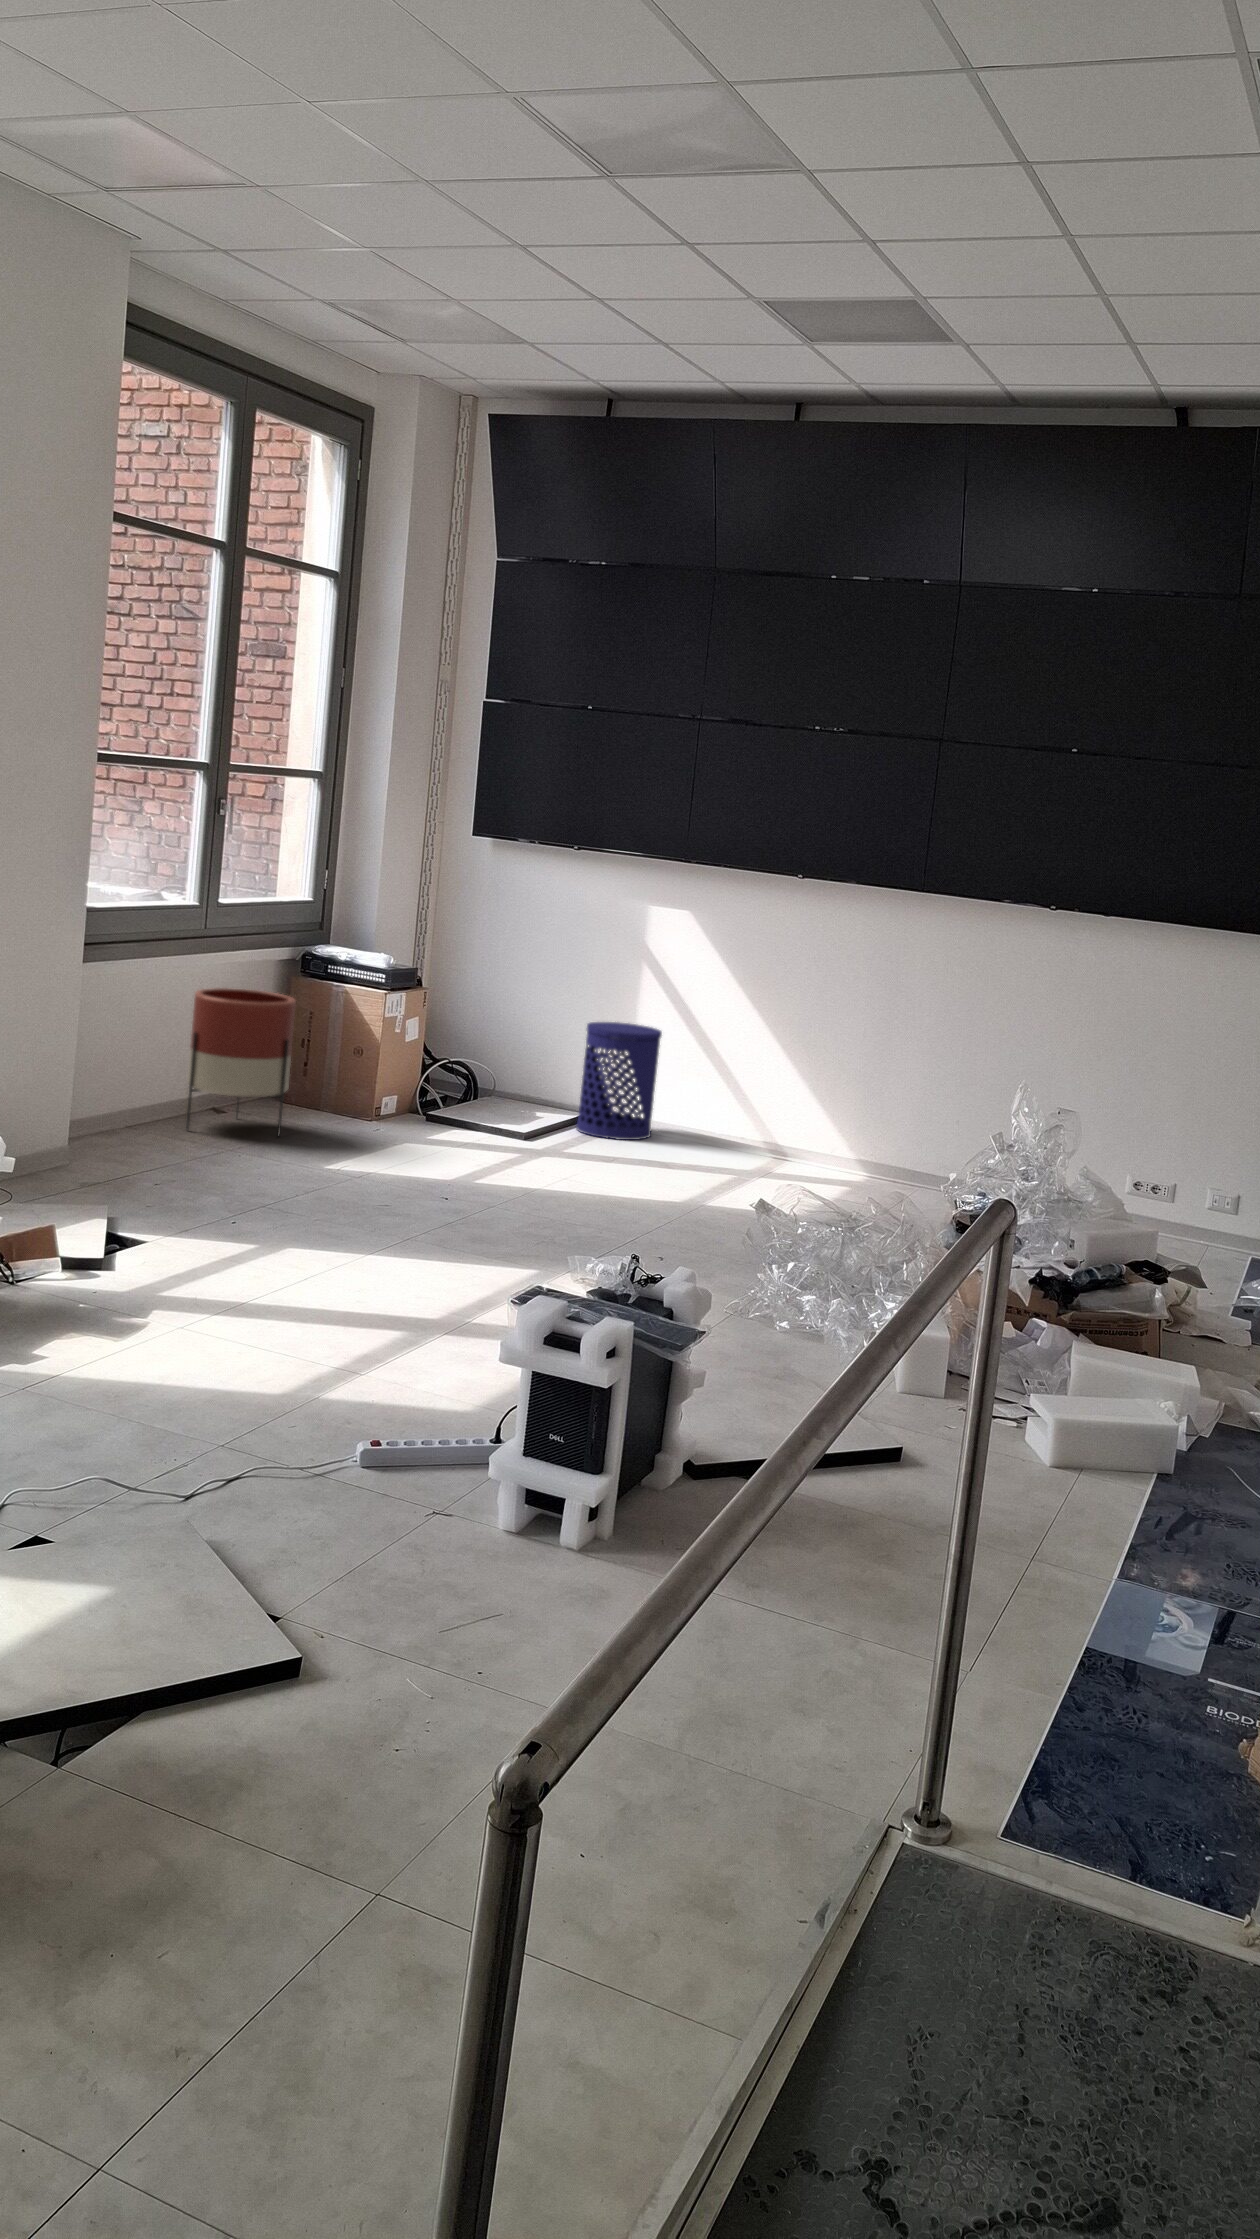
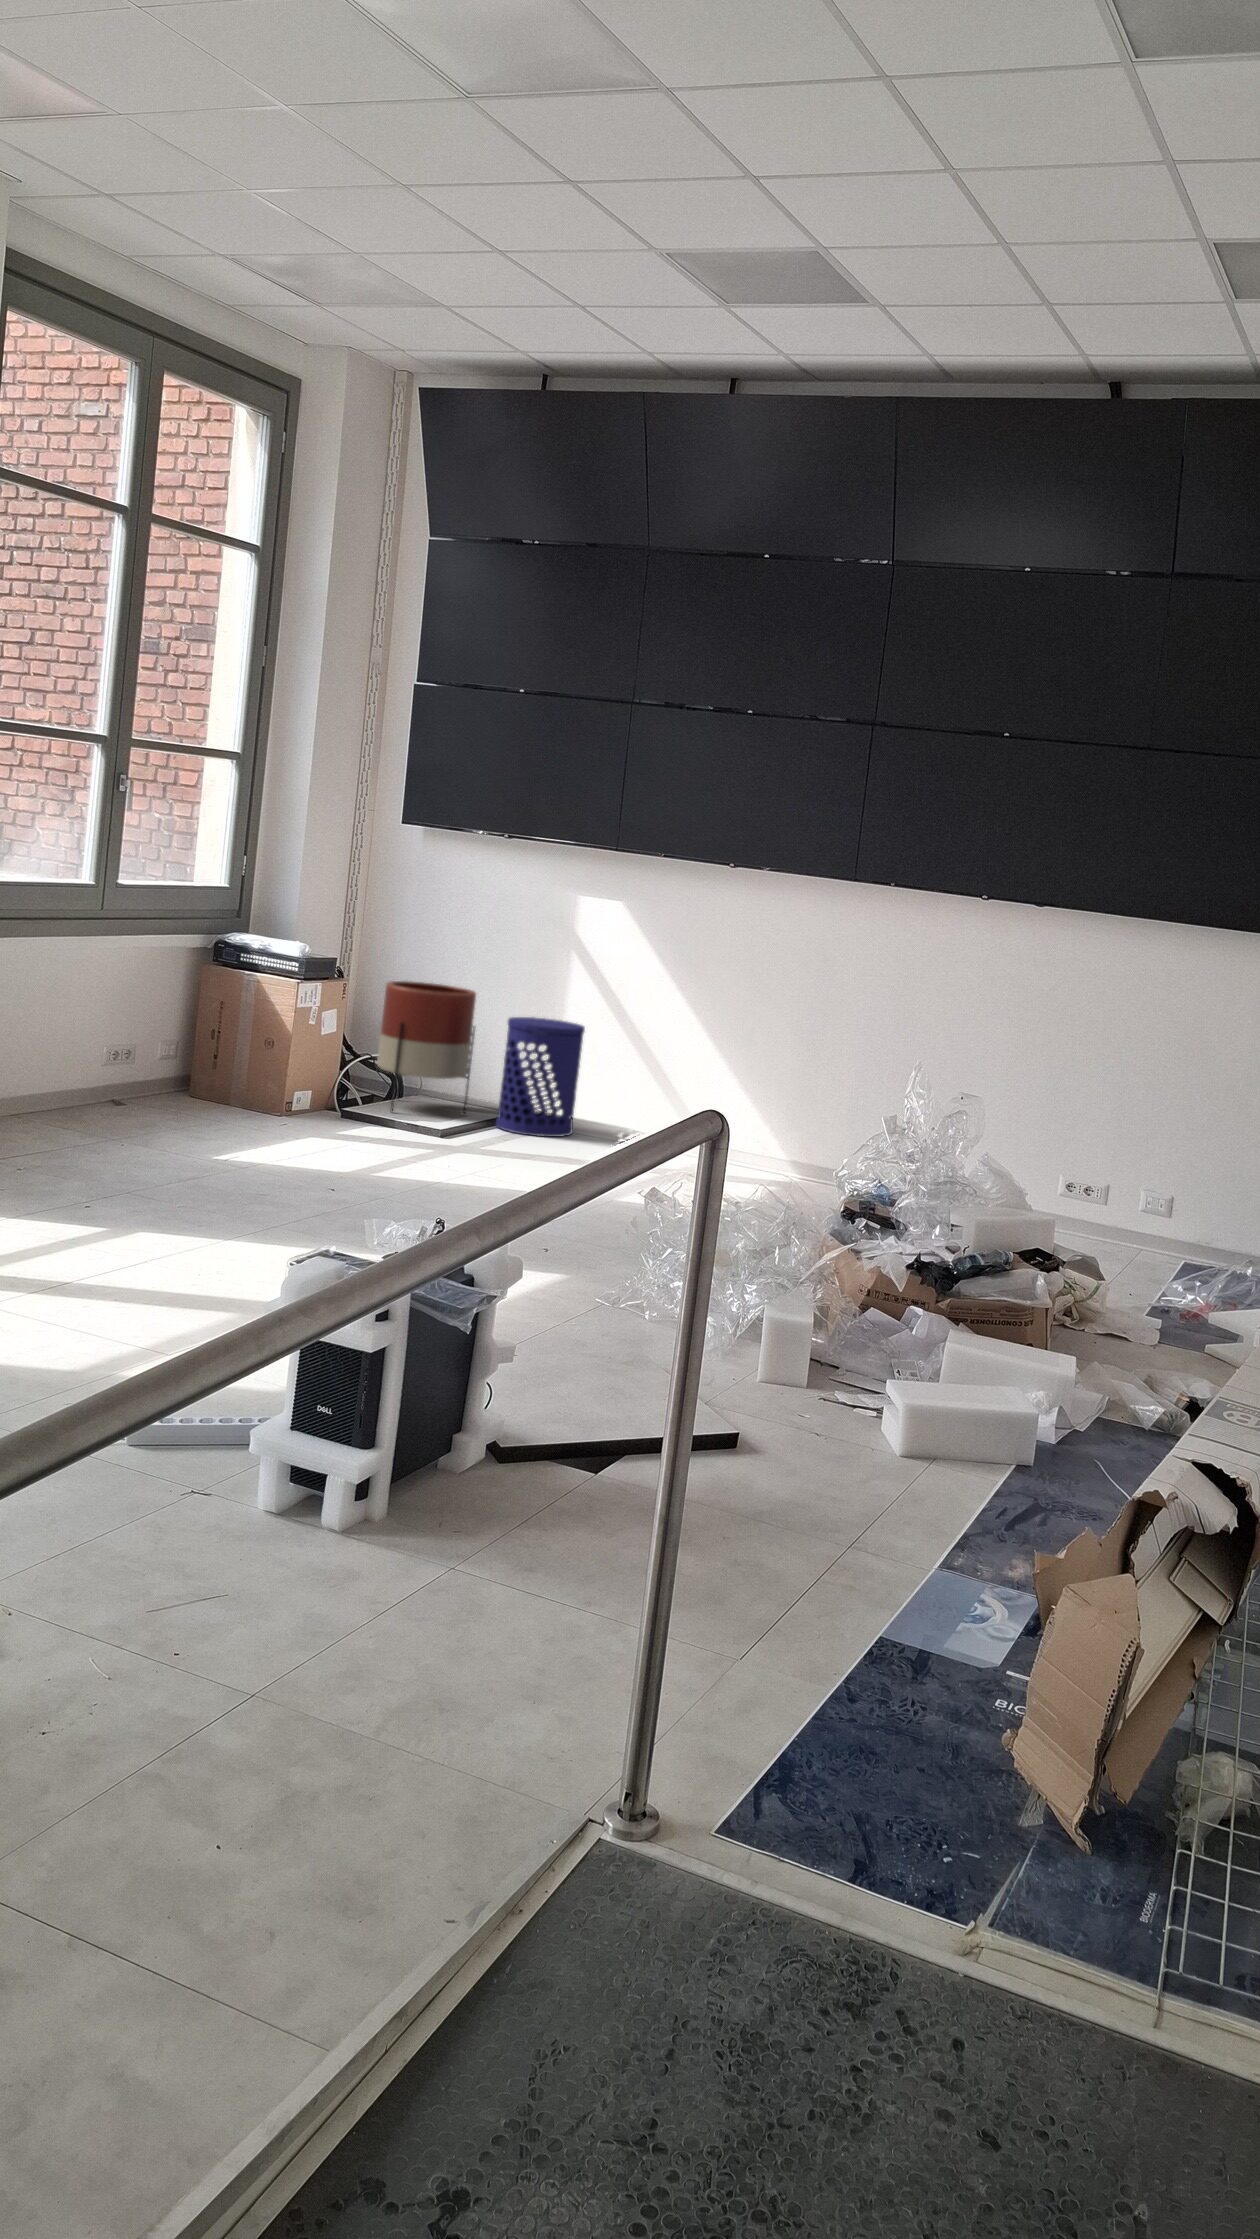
planter: present [186,988,296,1136] -> present [377,981,476,1112]

